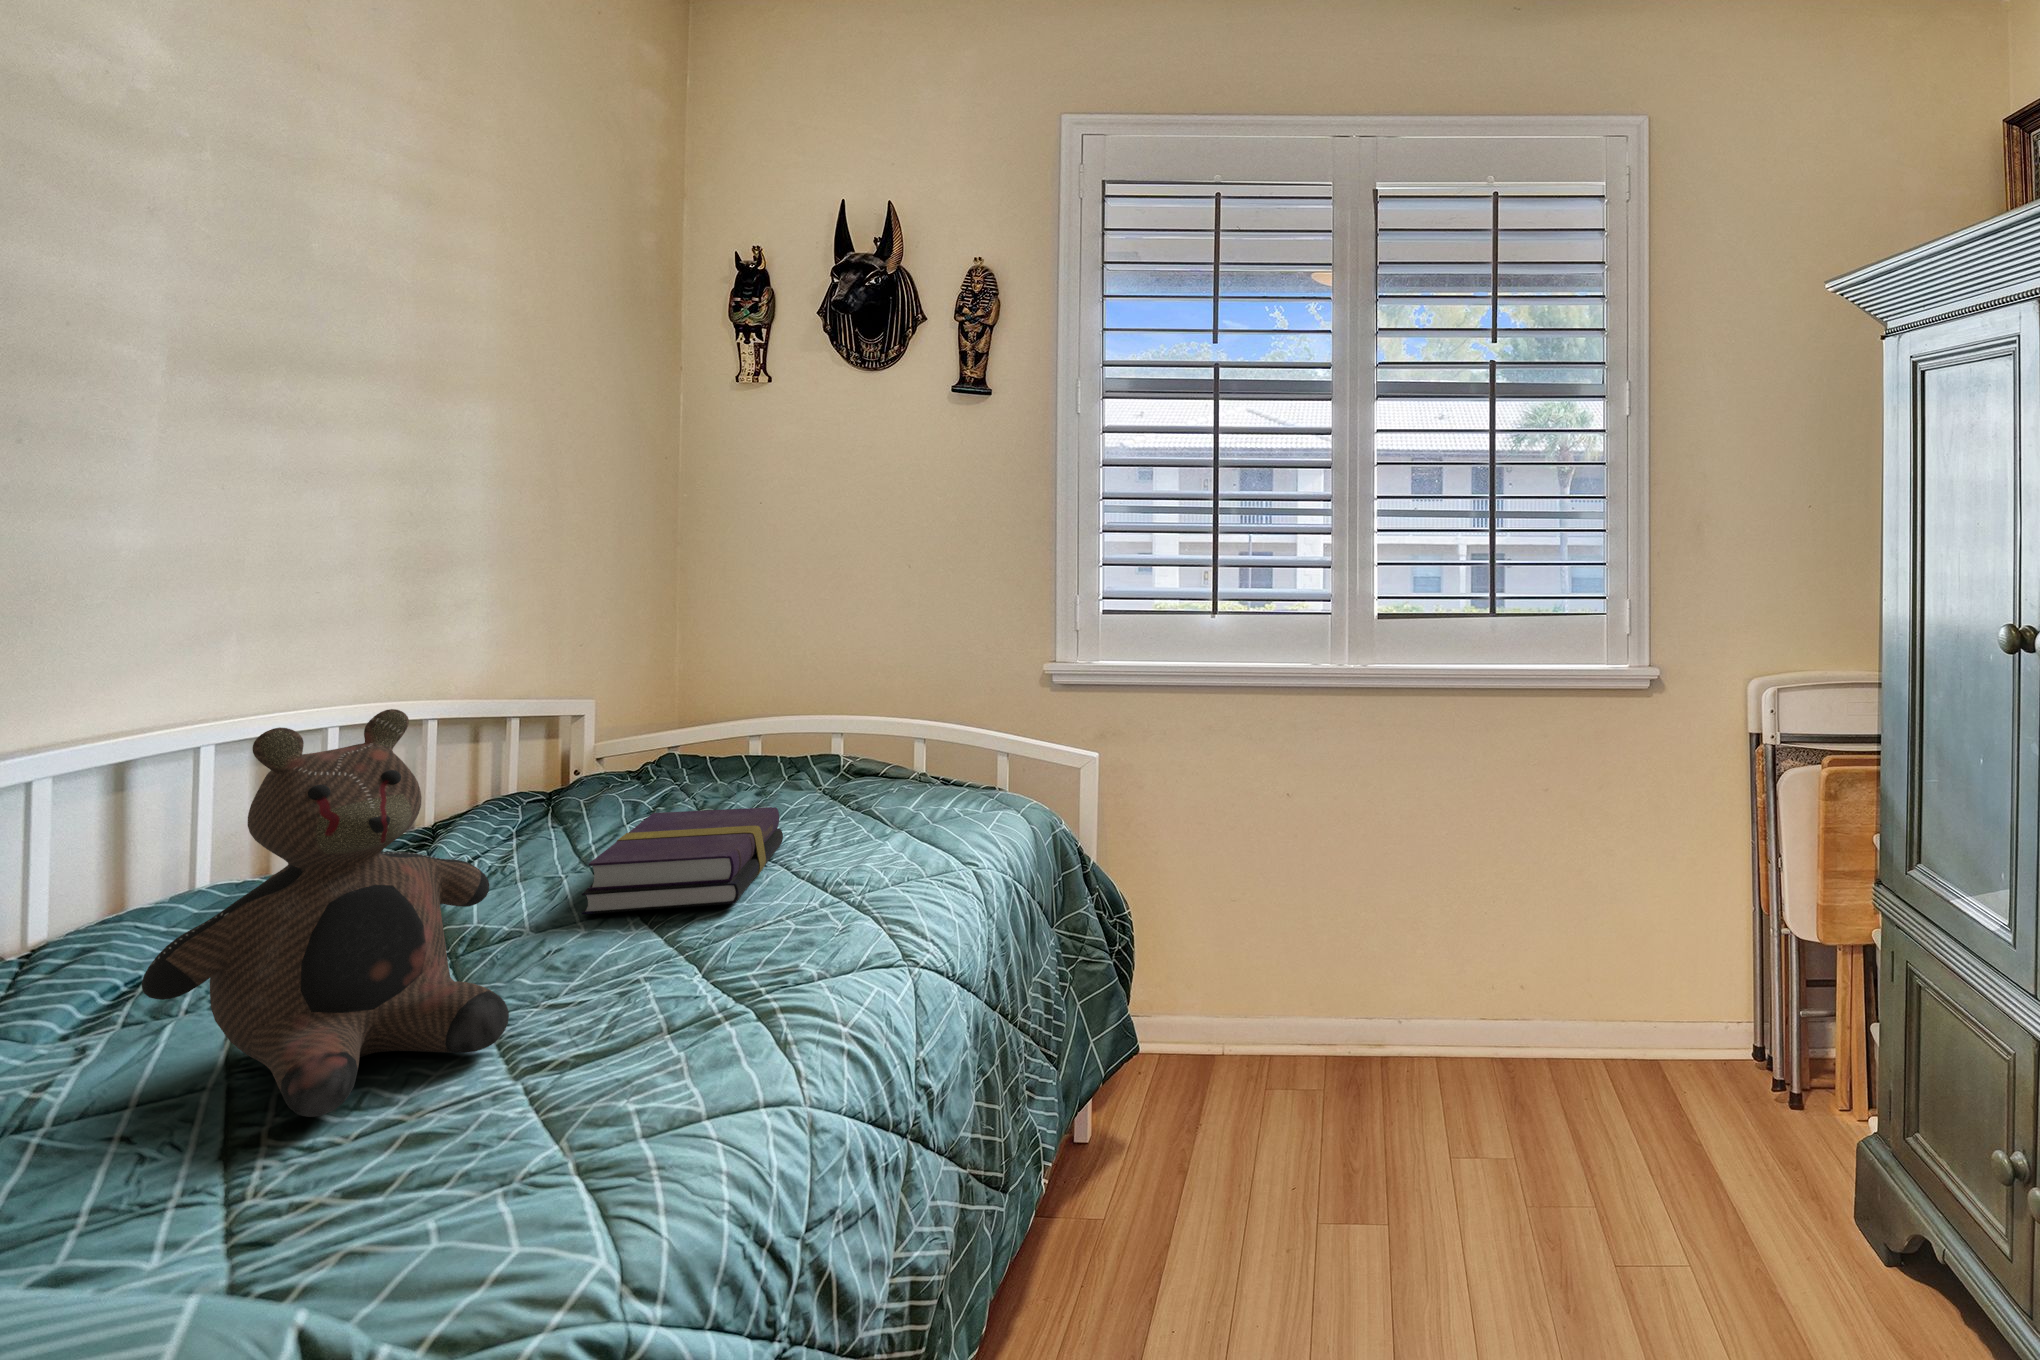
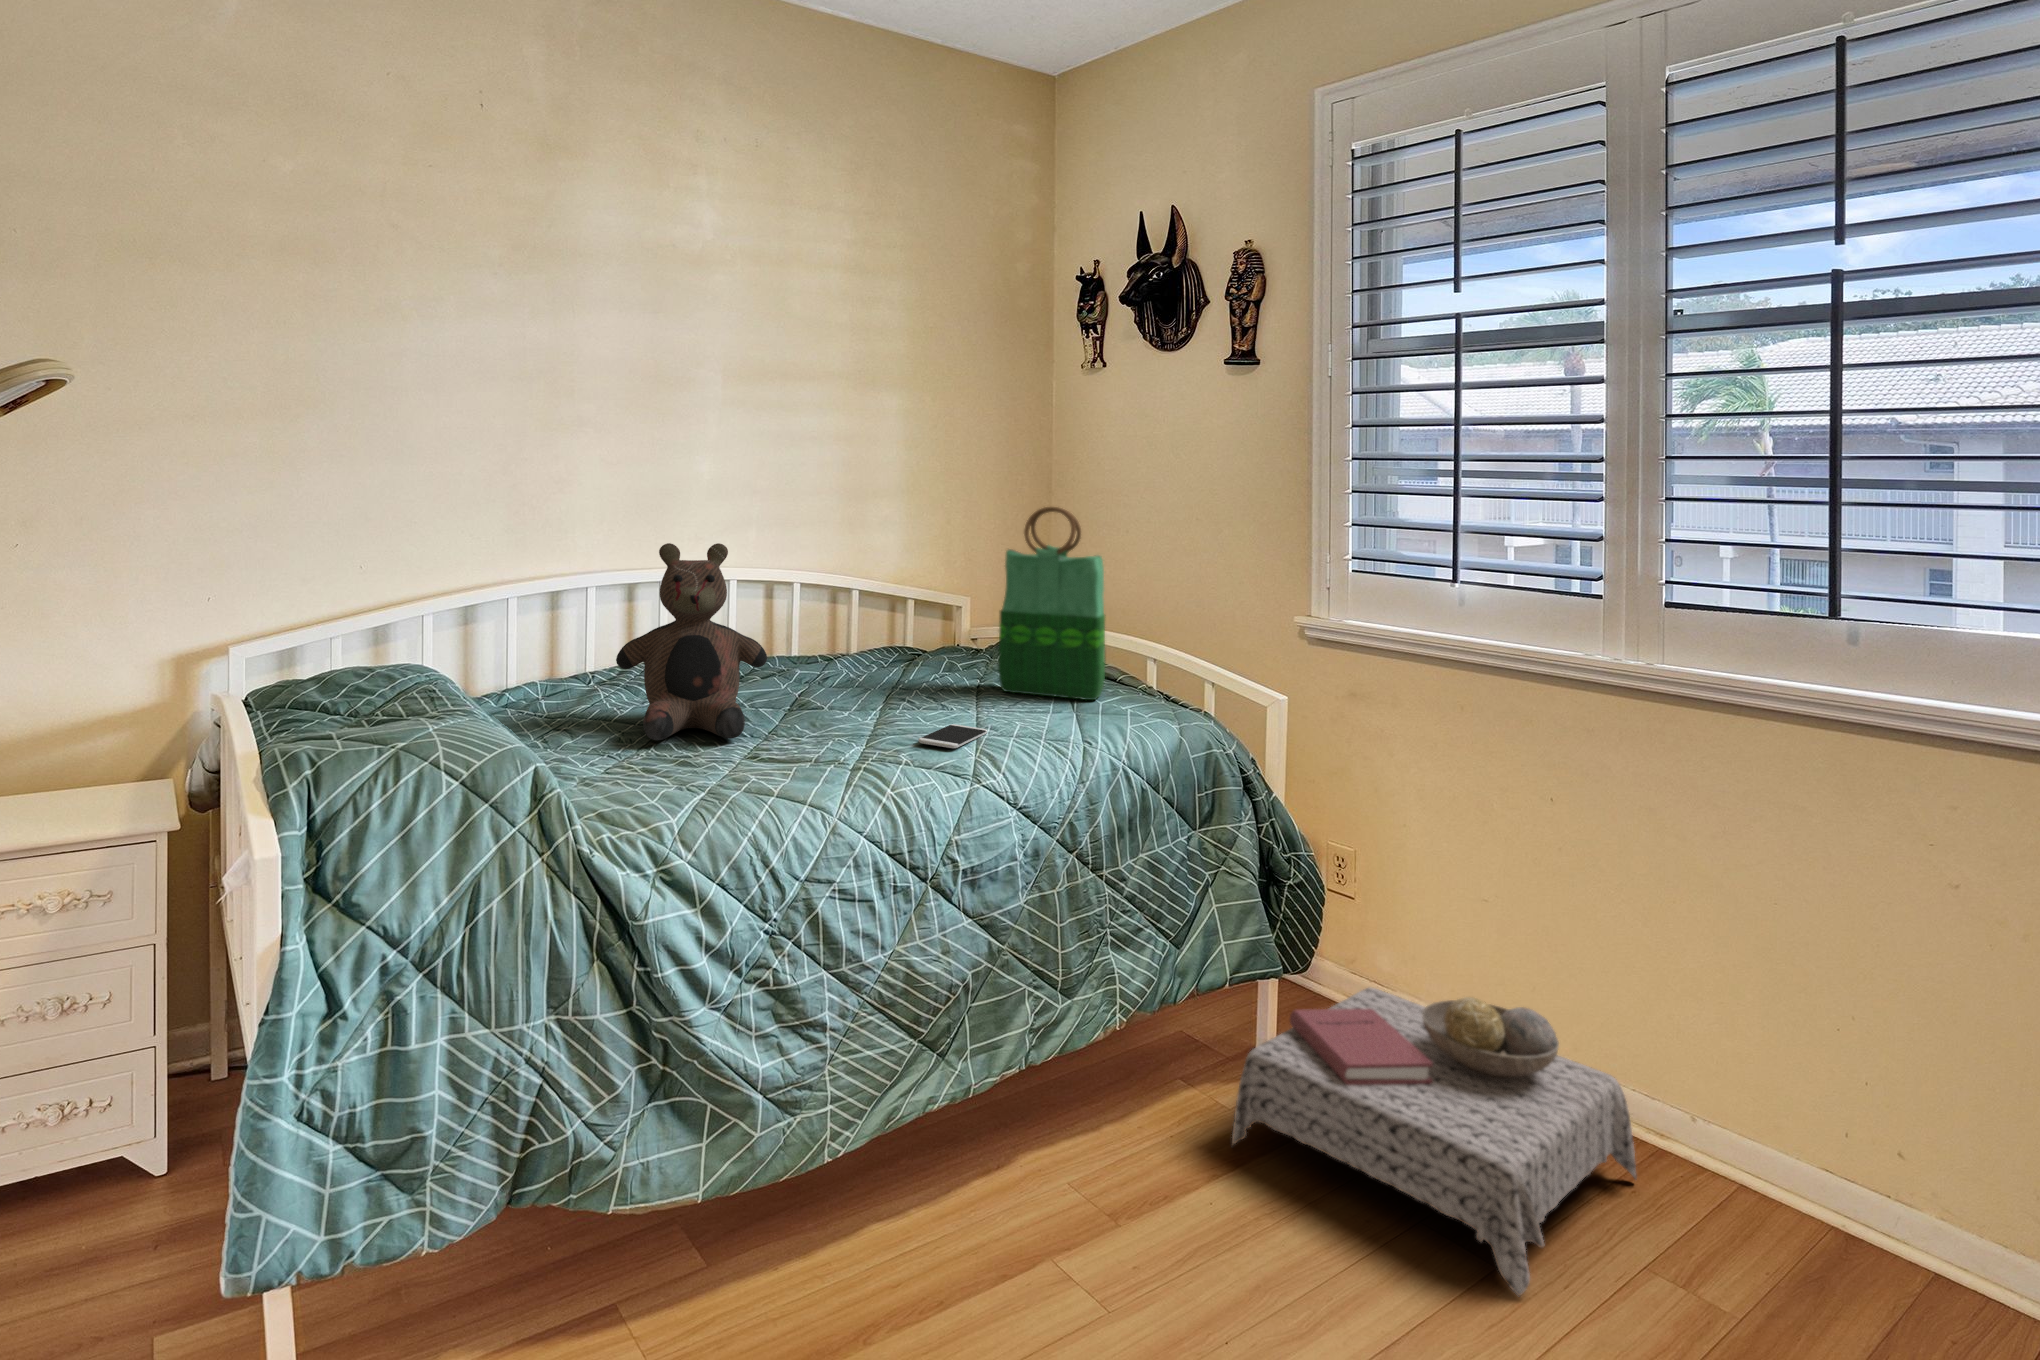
tote bag: none [783,576,925,824] -> present [998,507,1105,700]
book: present [582,807,783,914] -> none [839,660,983,716]
smartphone: none [800,889,864,941] -> present [919,724,987,748]
ottoman: none [1128,984,1418,1250] -> present [1232,988,1637,1295]

